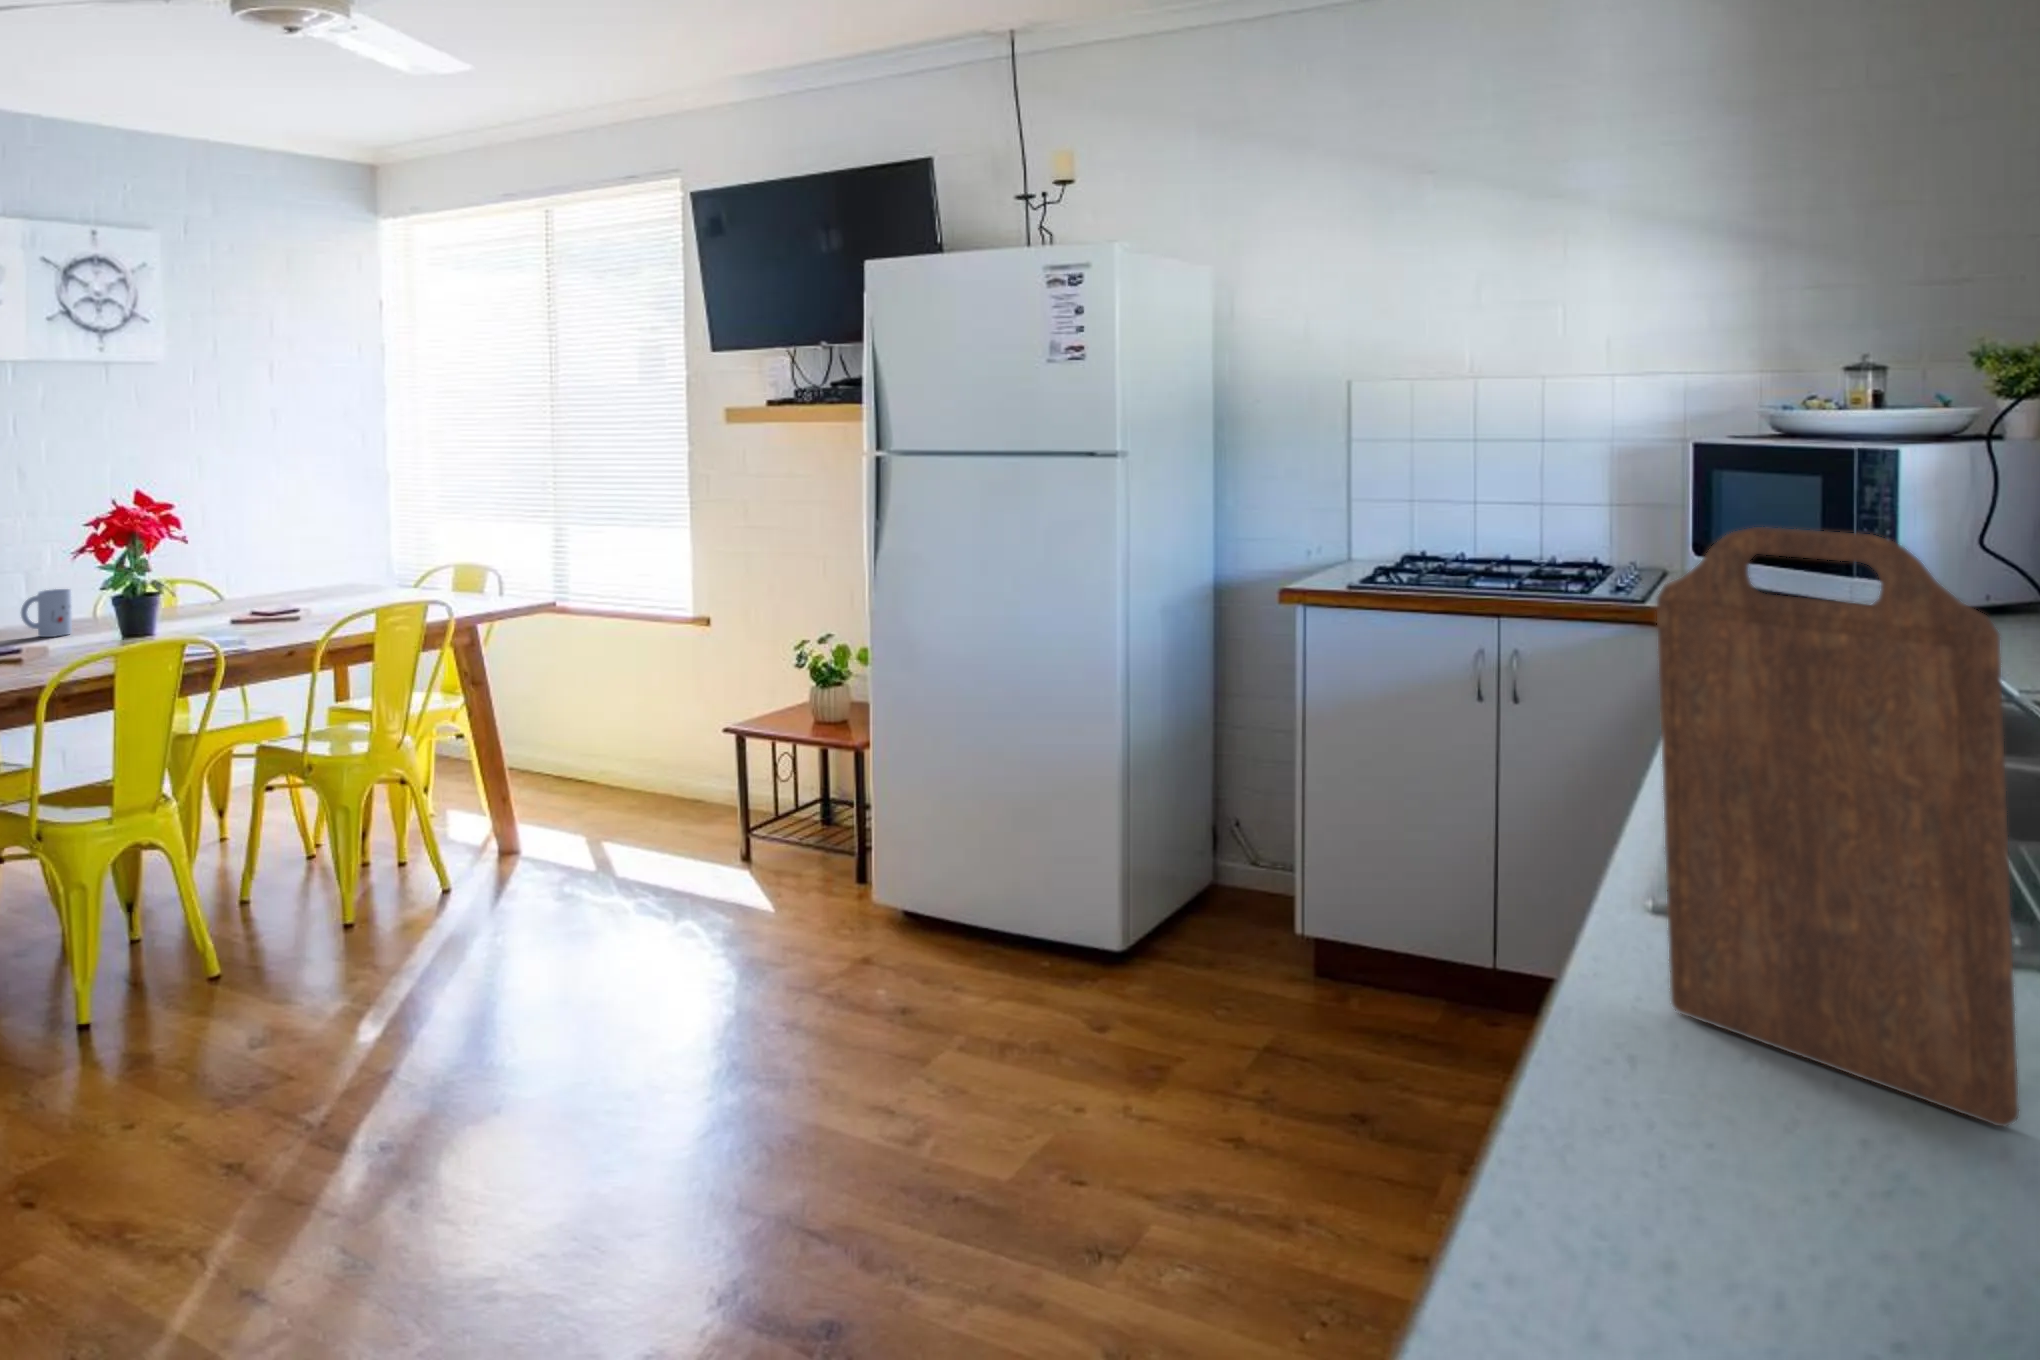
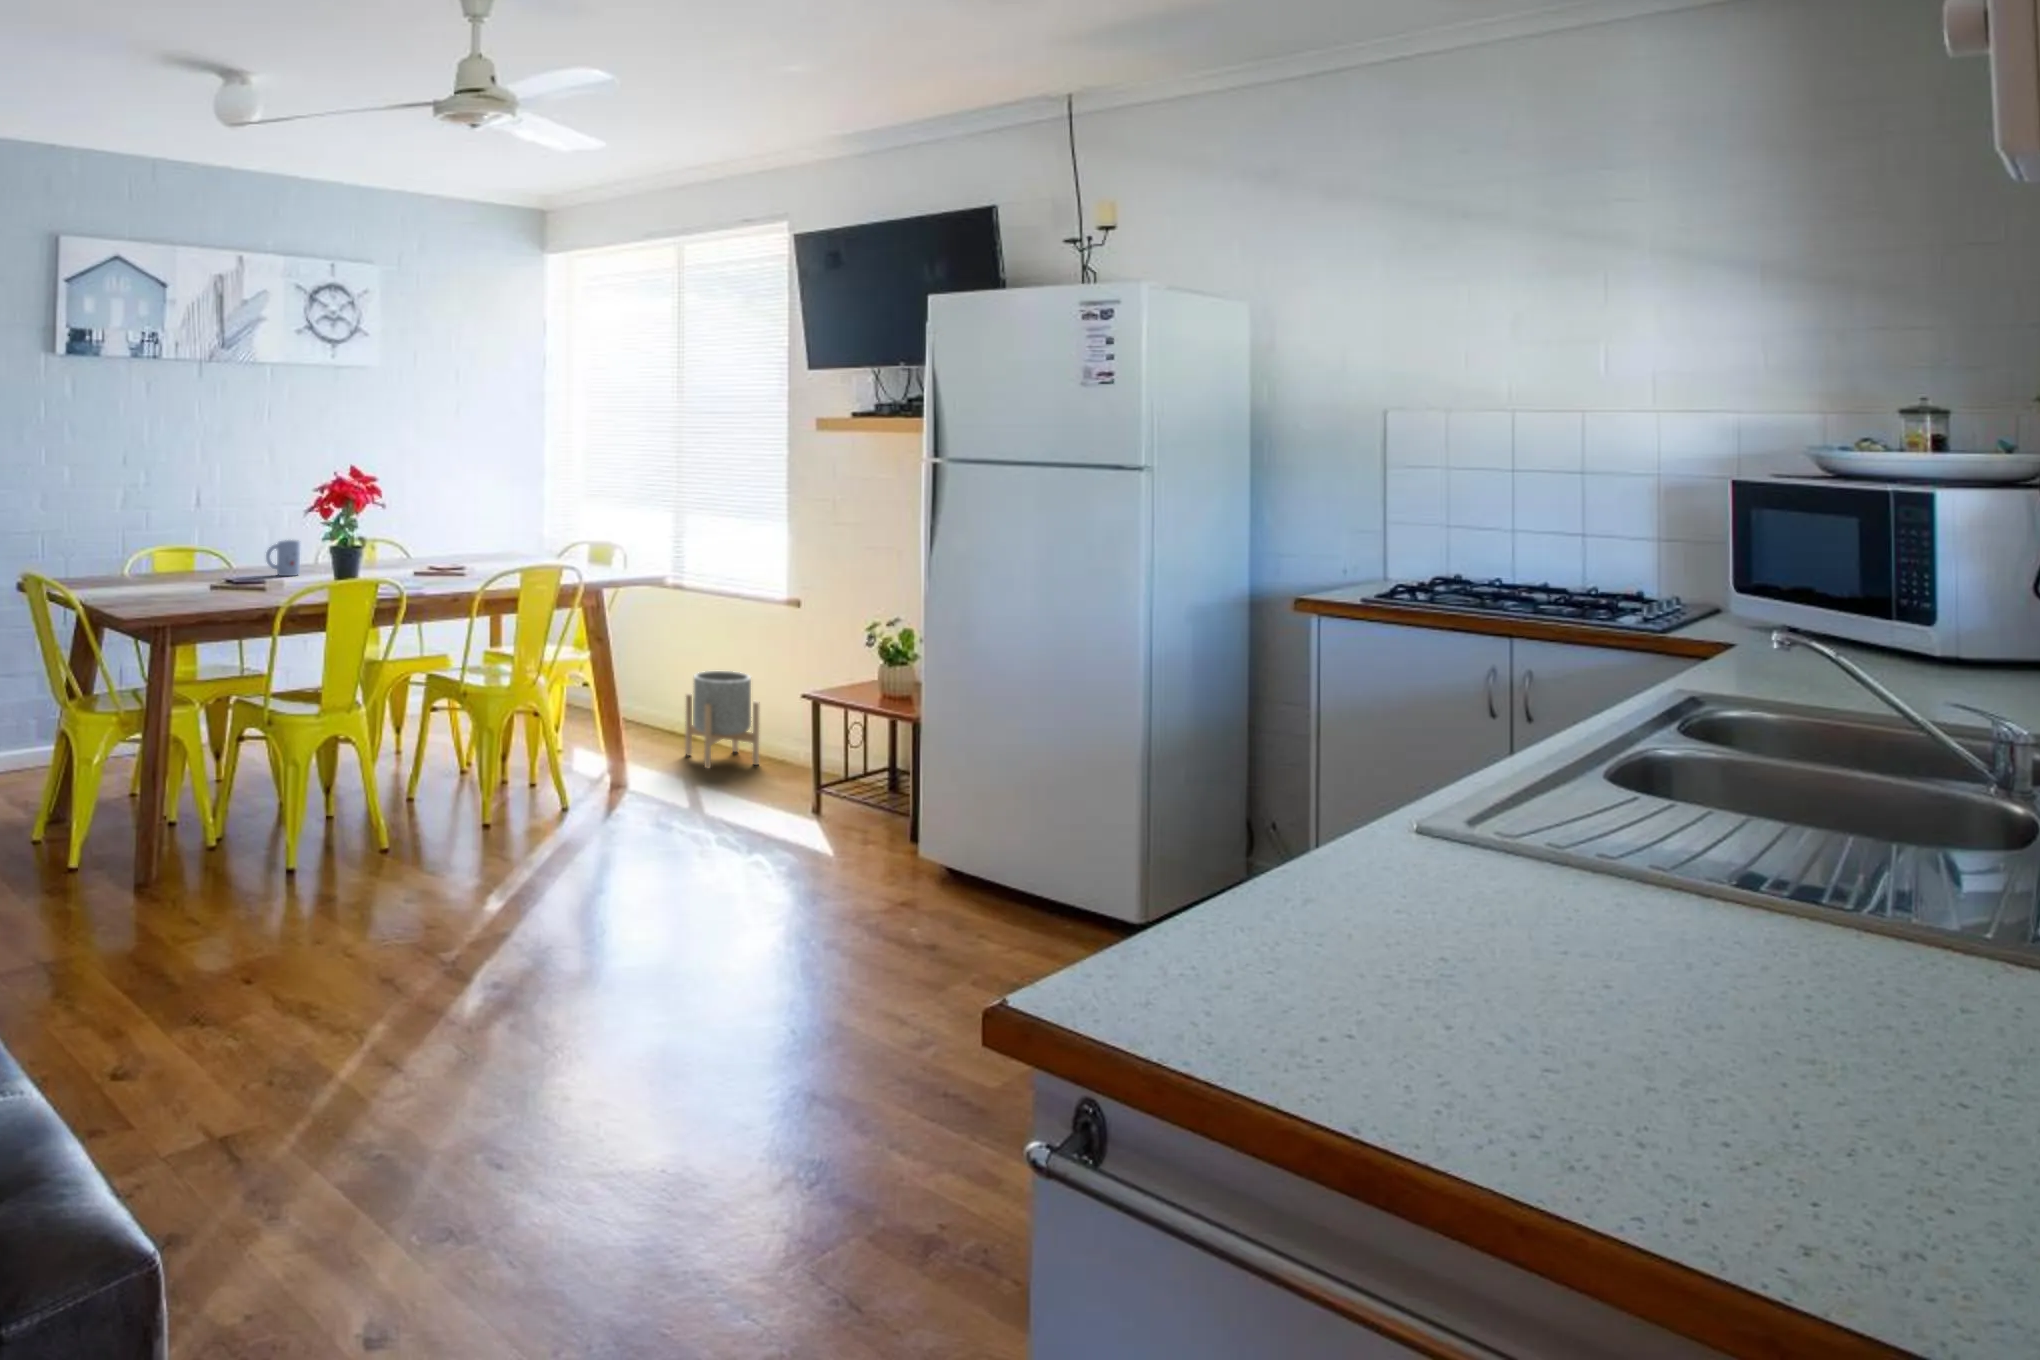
cutting board: present [1656,527,2019,1126] -> none [1381,510,1623,990]
planter: none [582,702,672,820] -> present [685,671,759,768]

